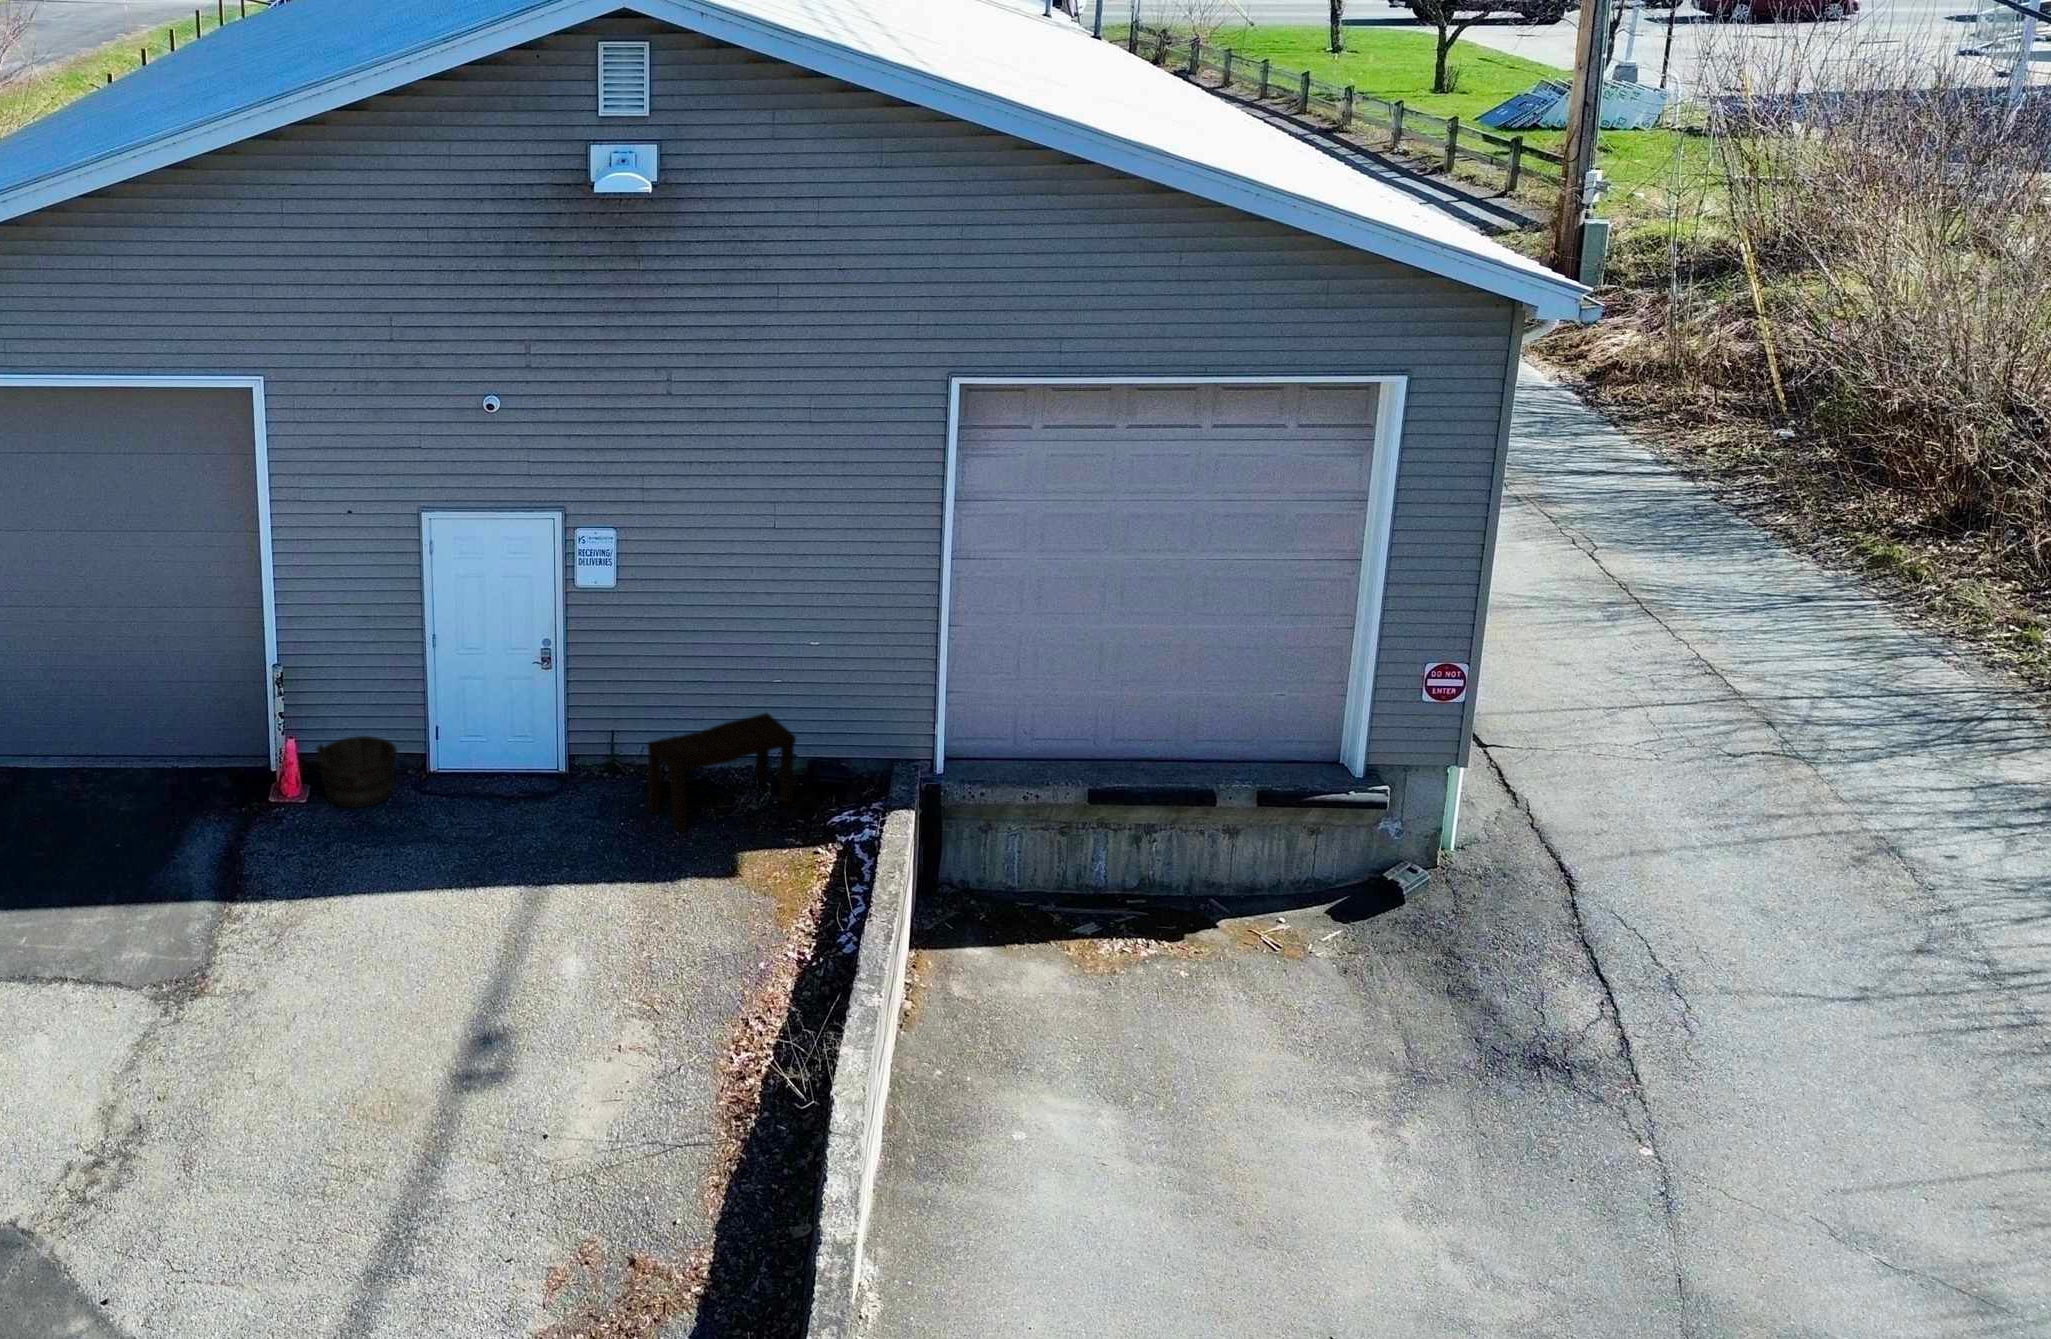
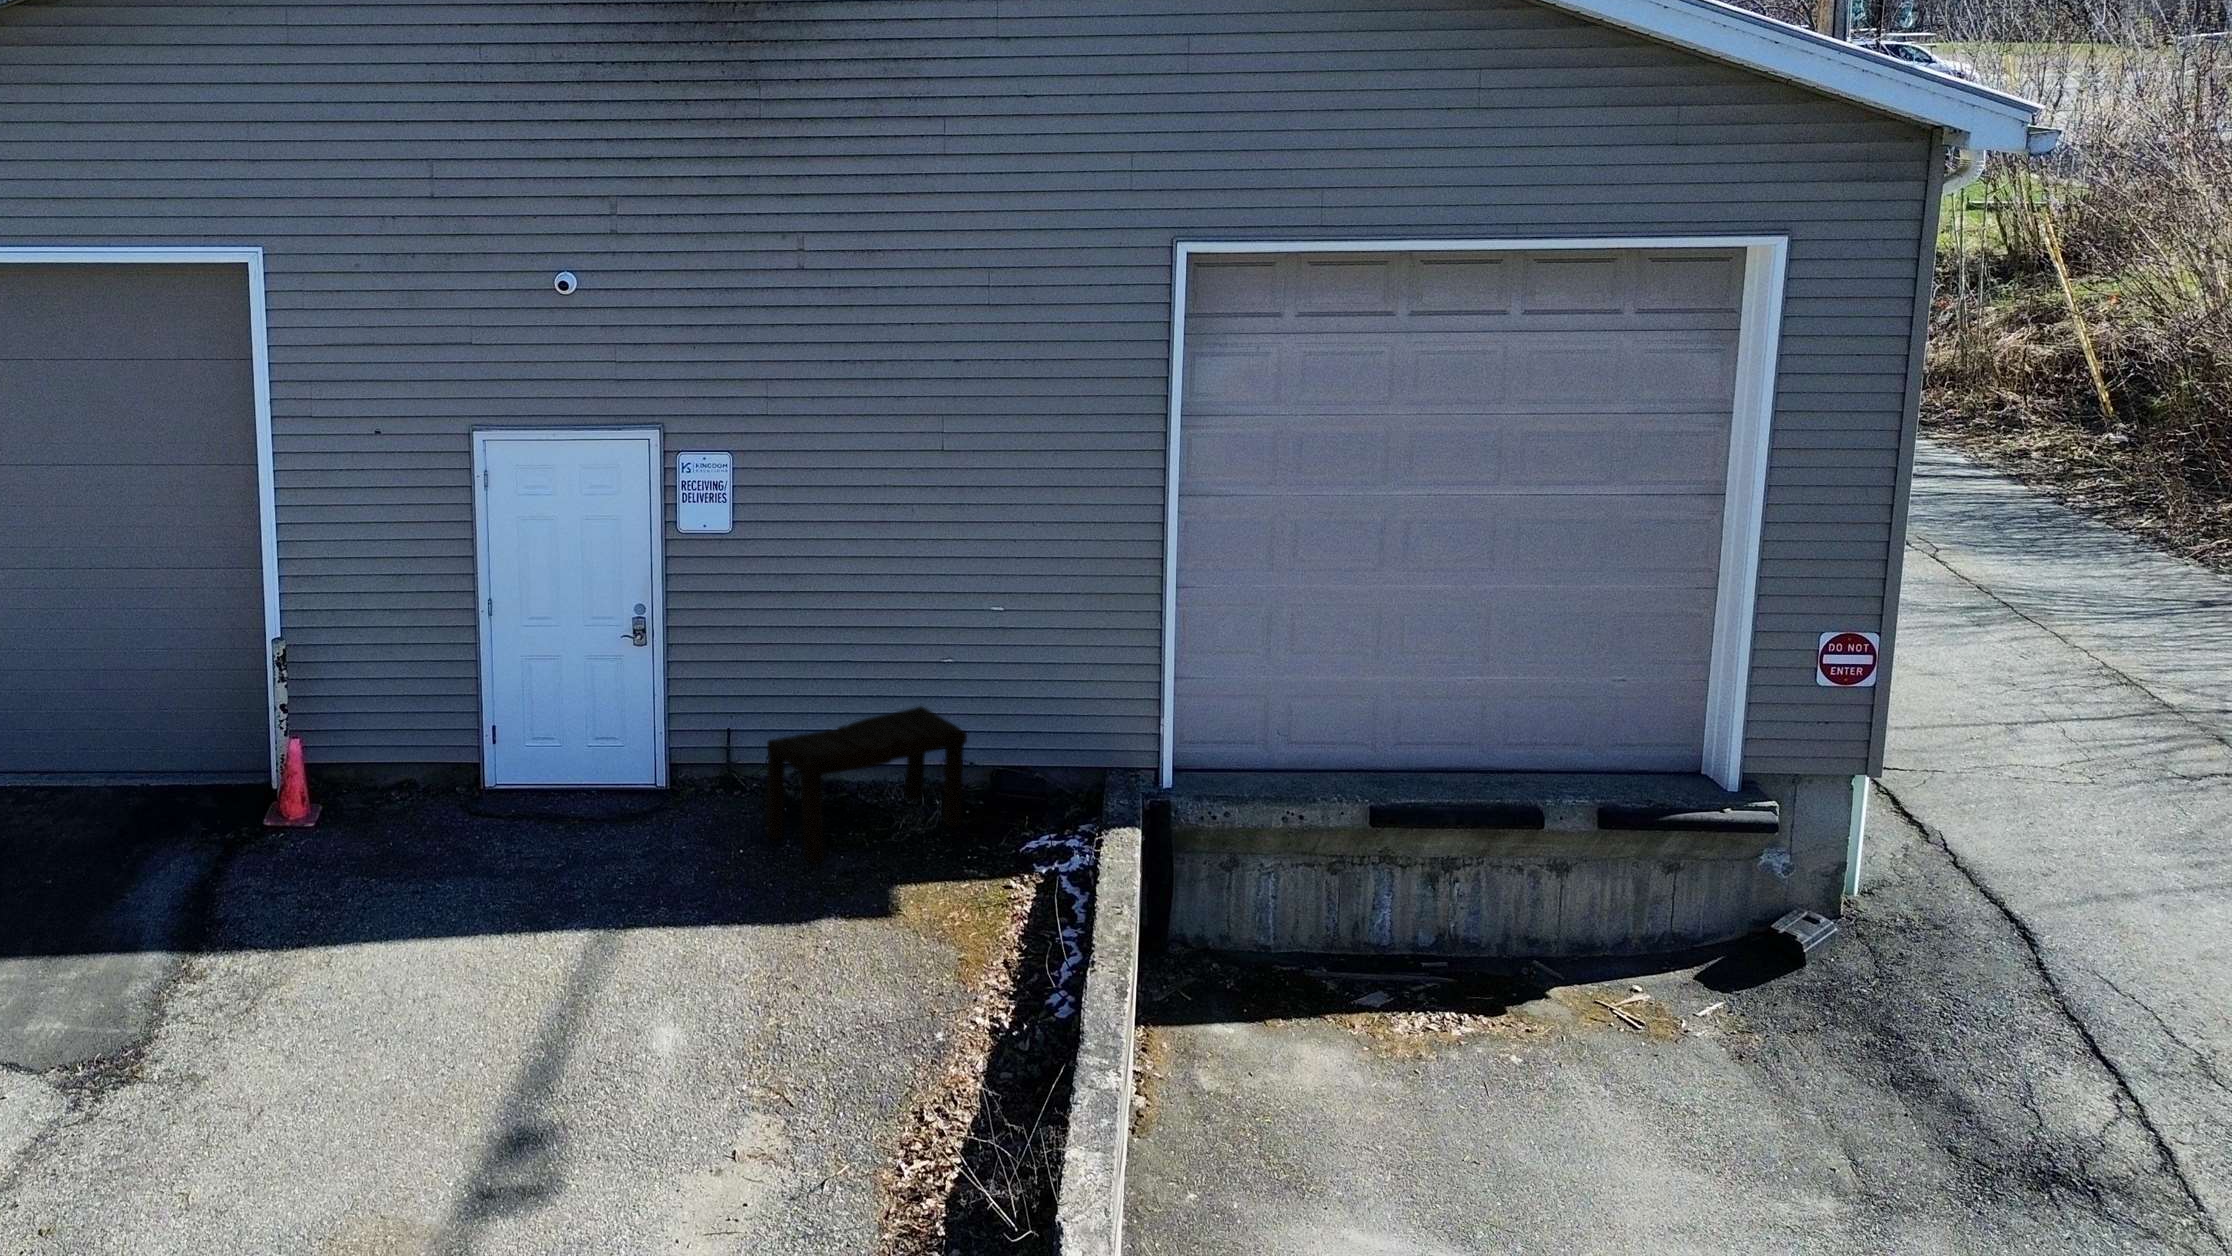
bucket: present [316,736,397,808] -> none [317,741,429,833]

